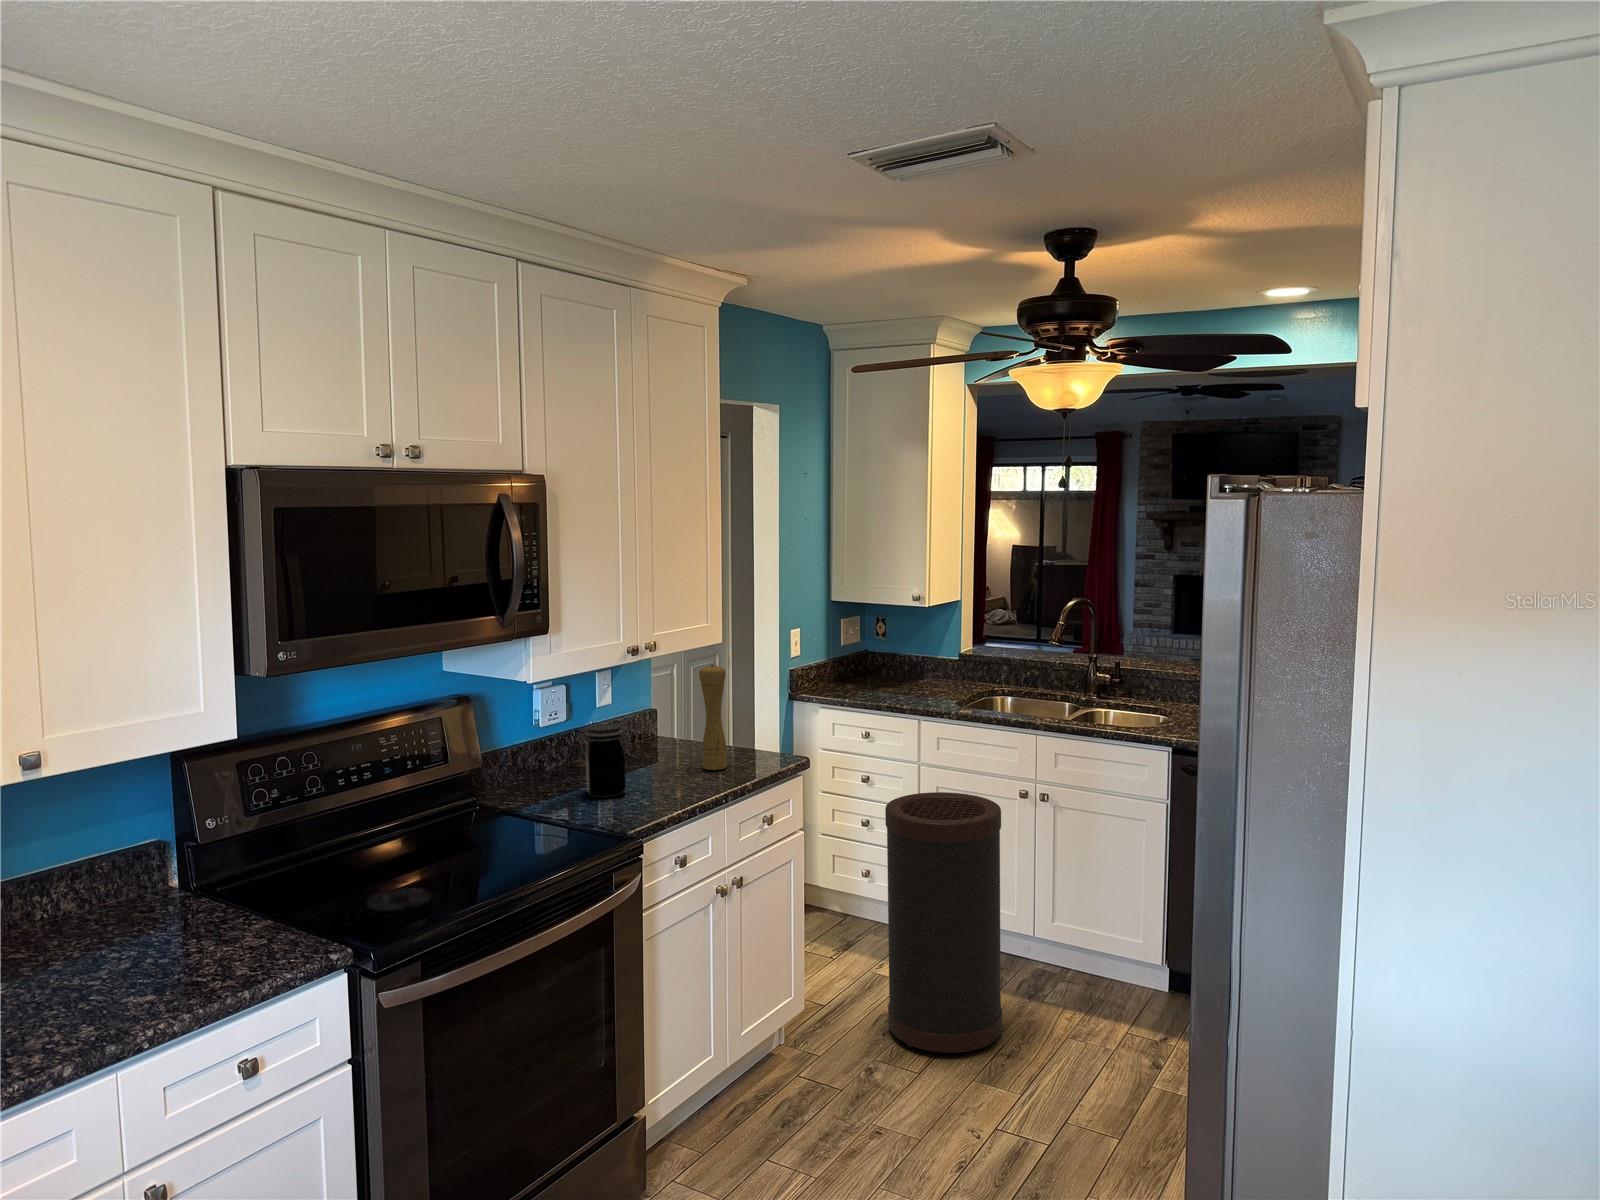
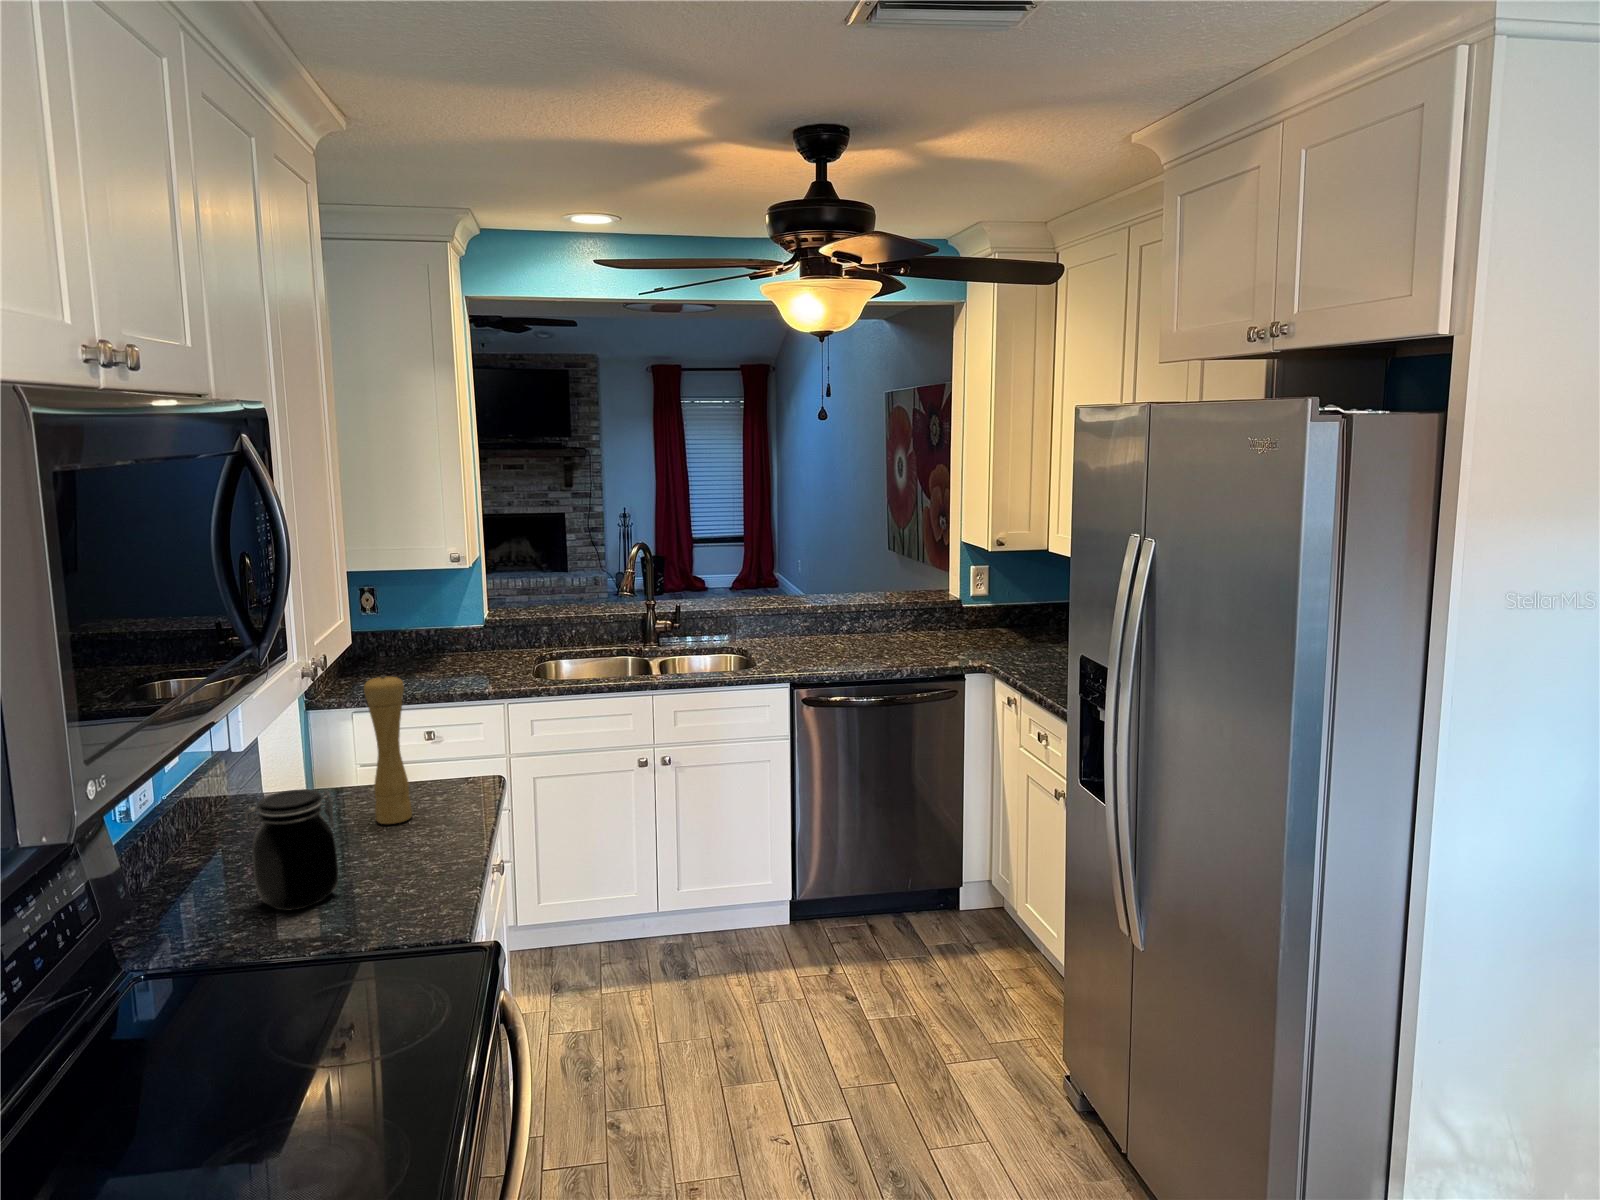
trash can: present [885,792,1002,1053] -> none [565,778,707,1083]

